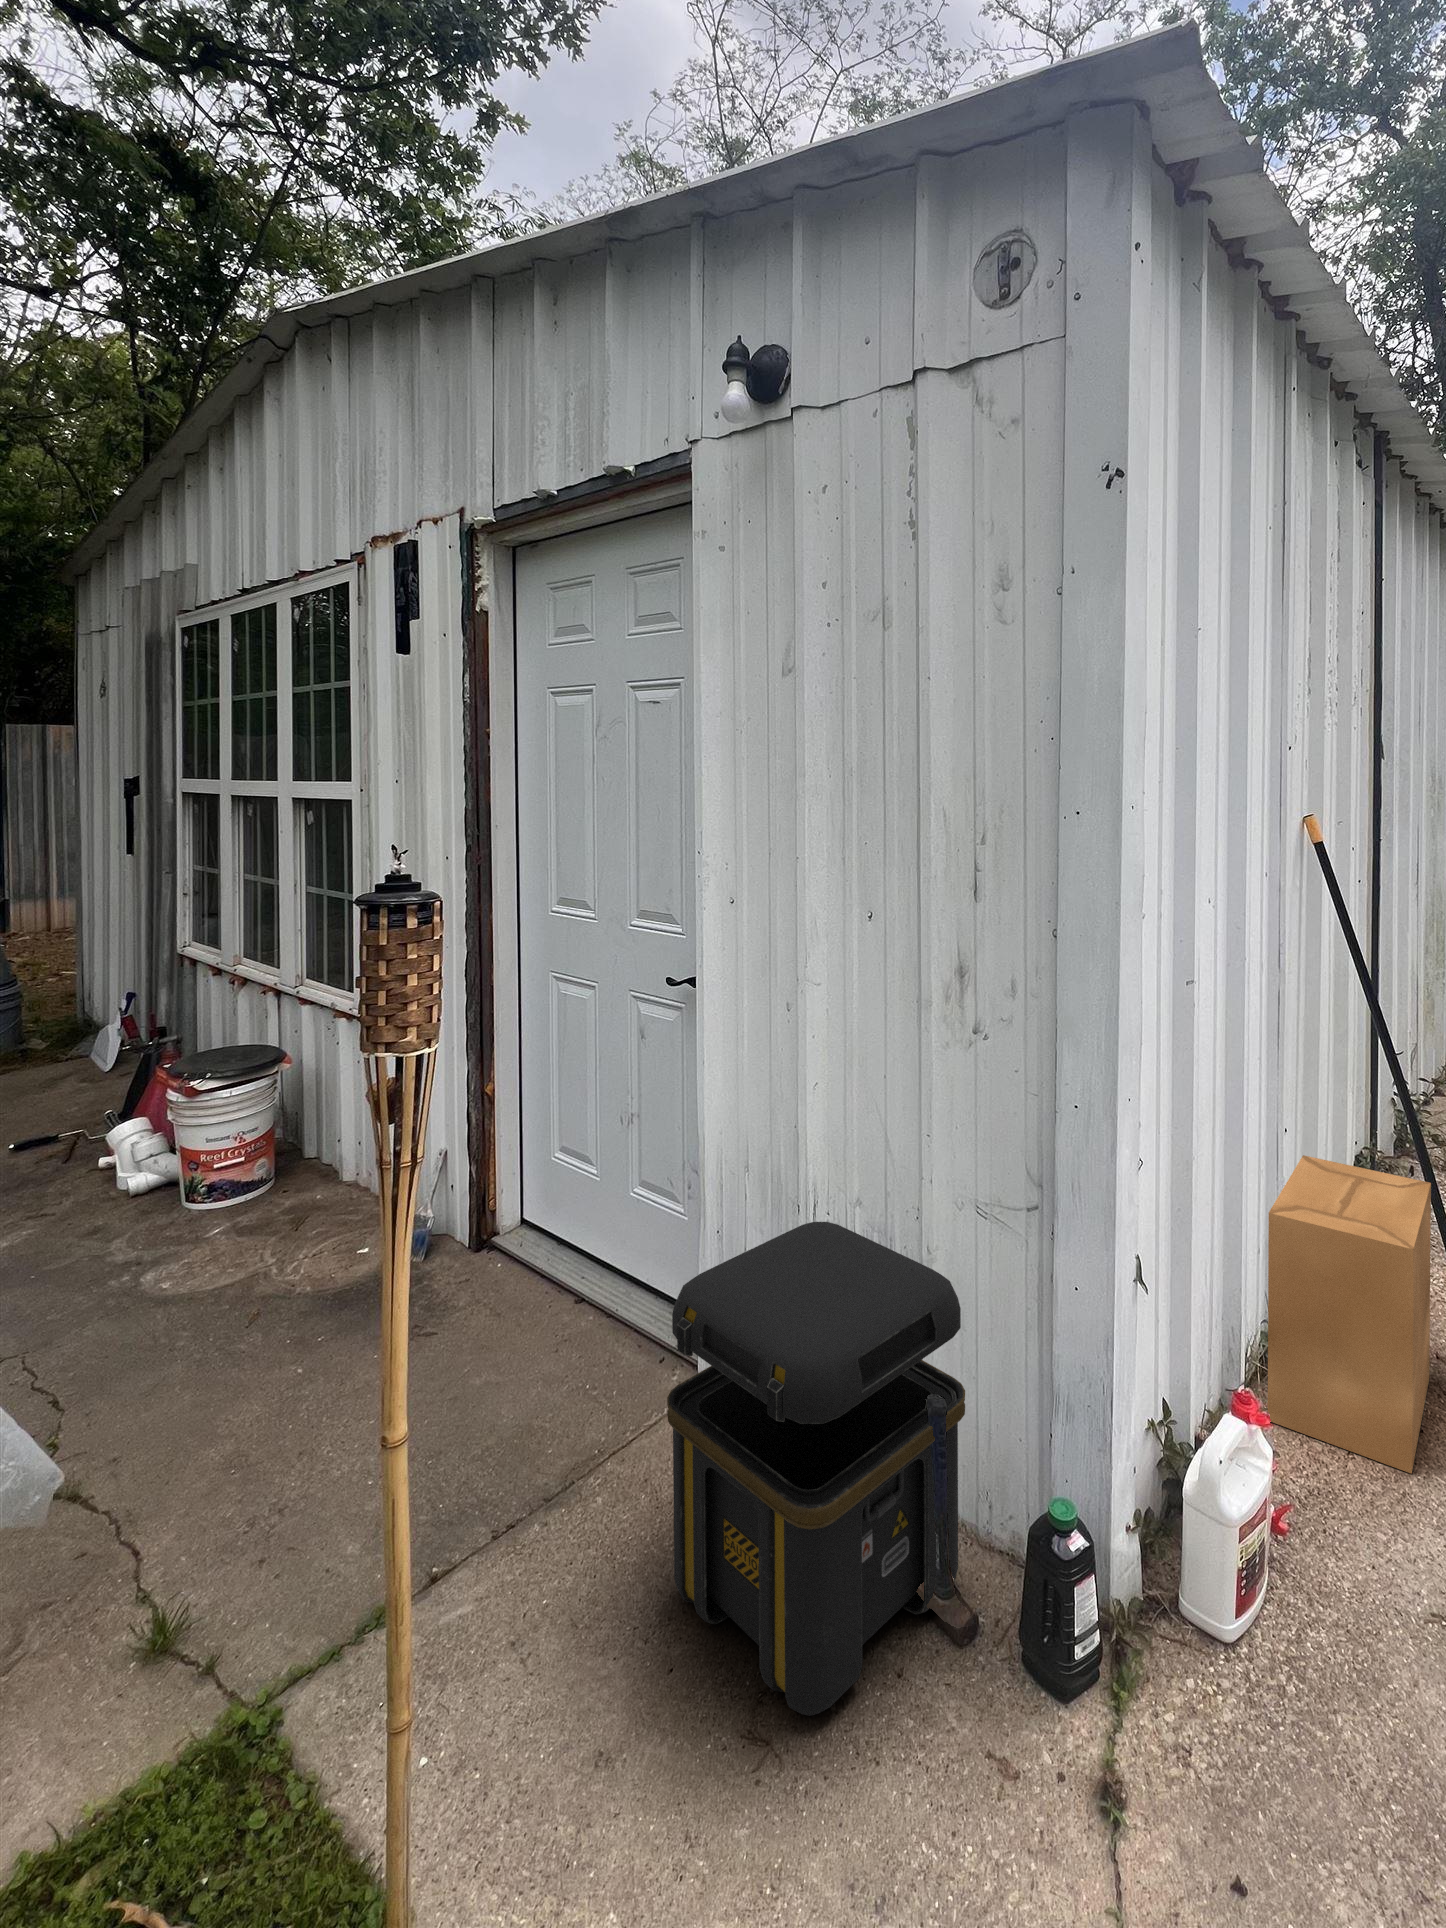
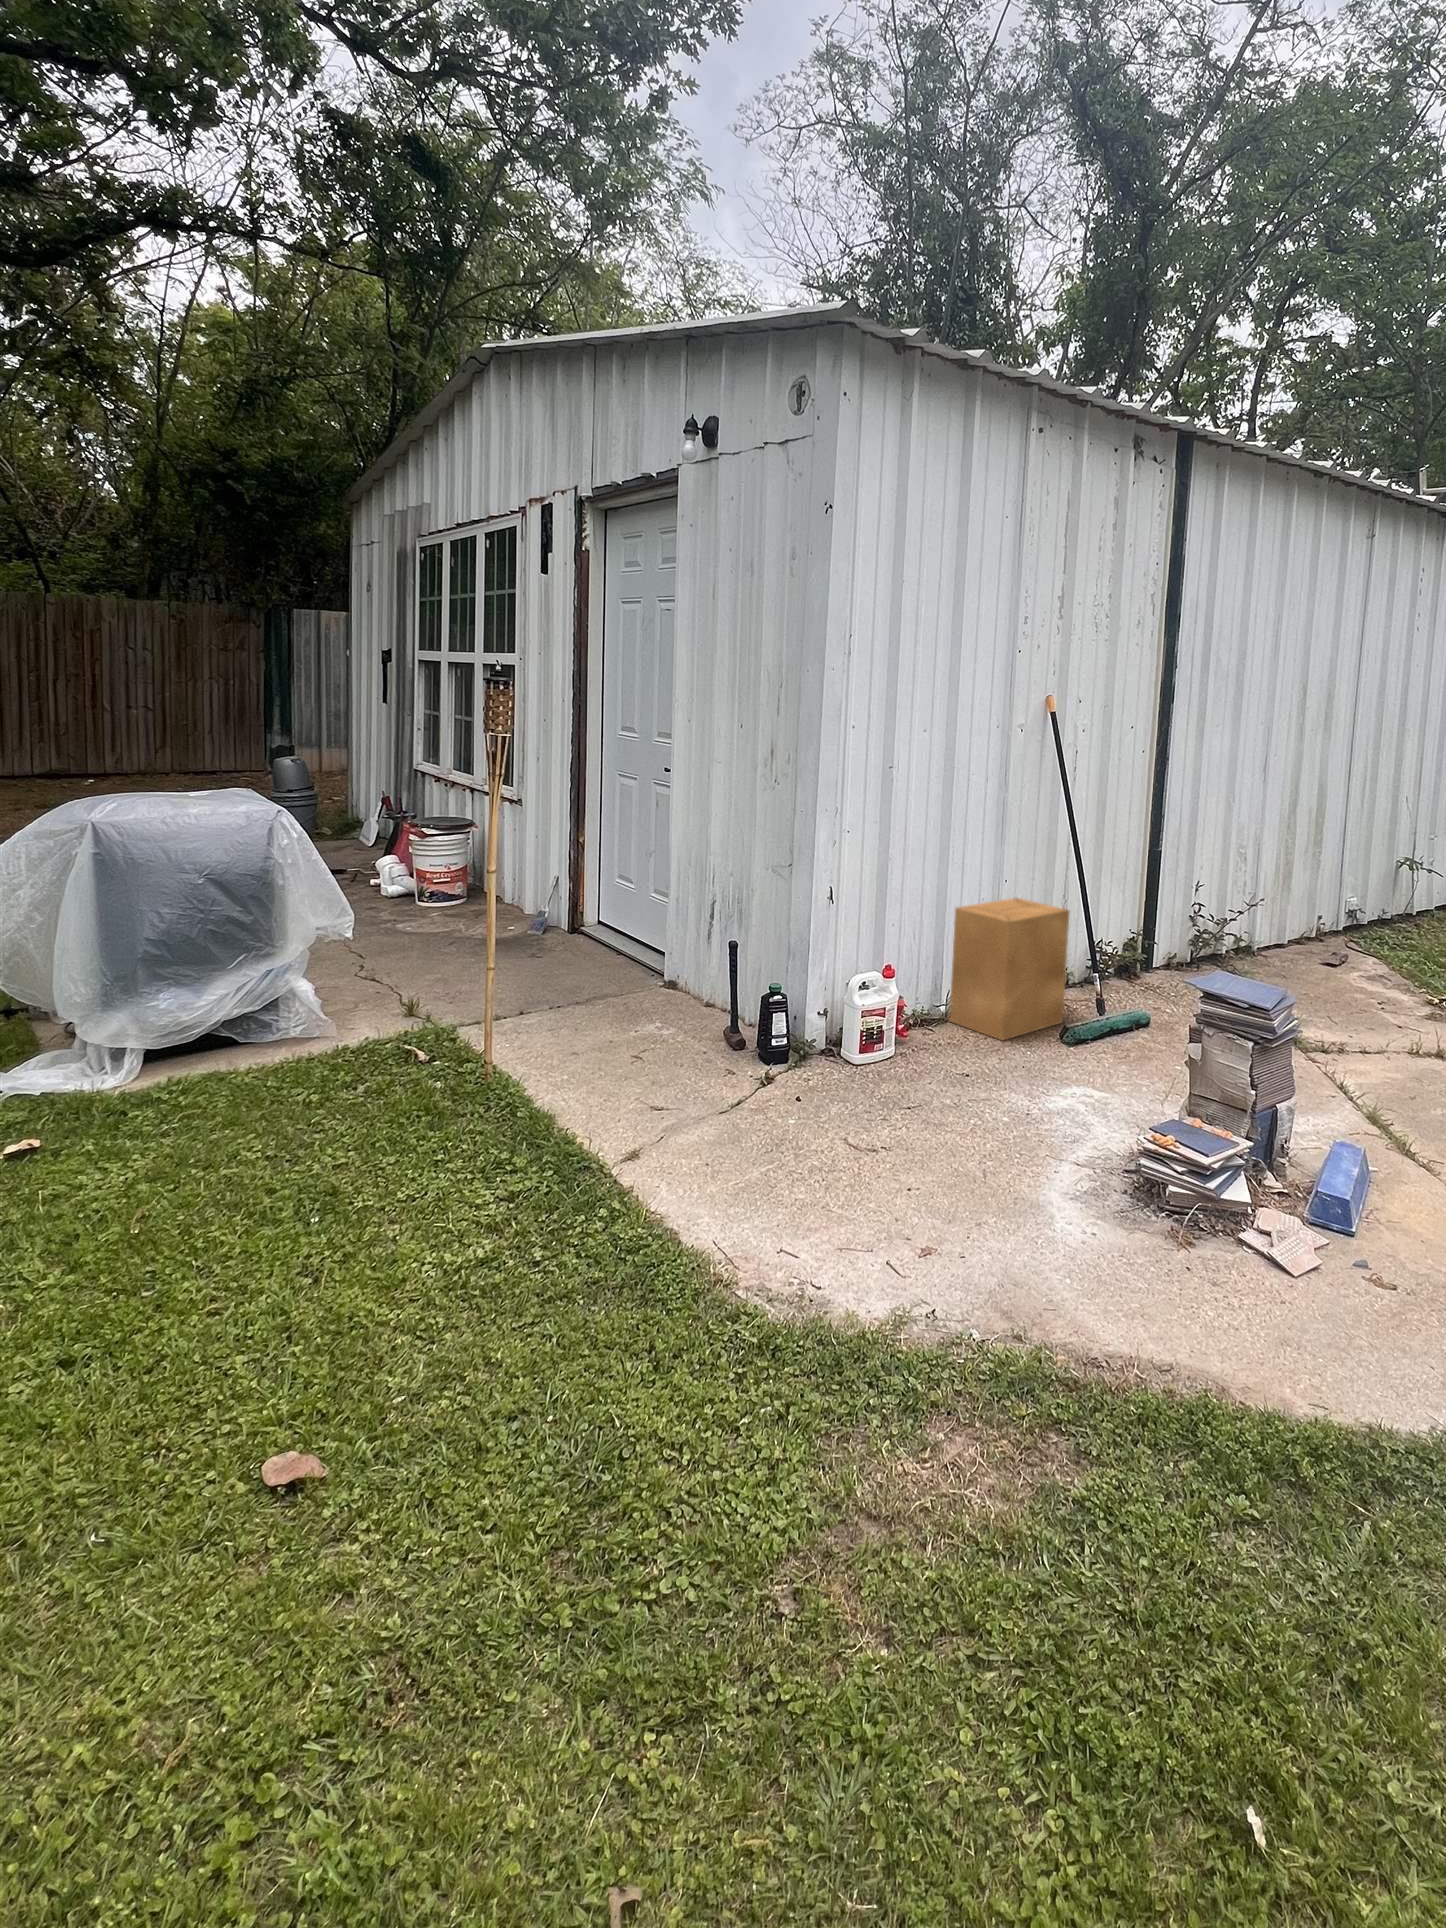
toolbox: present [667,1222,965,1716] -> none [616,875,749,1046]

